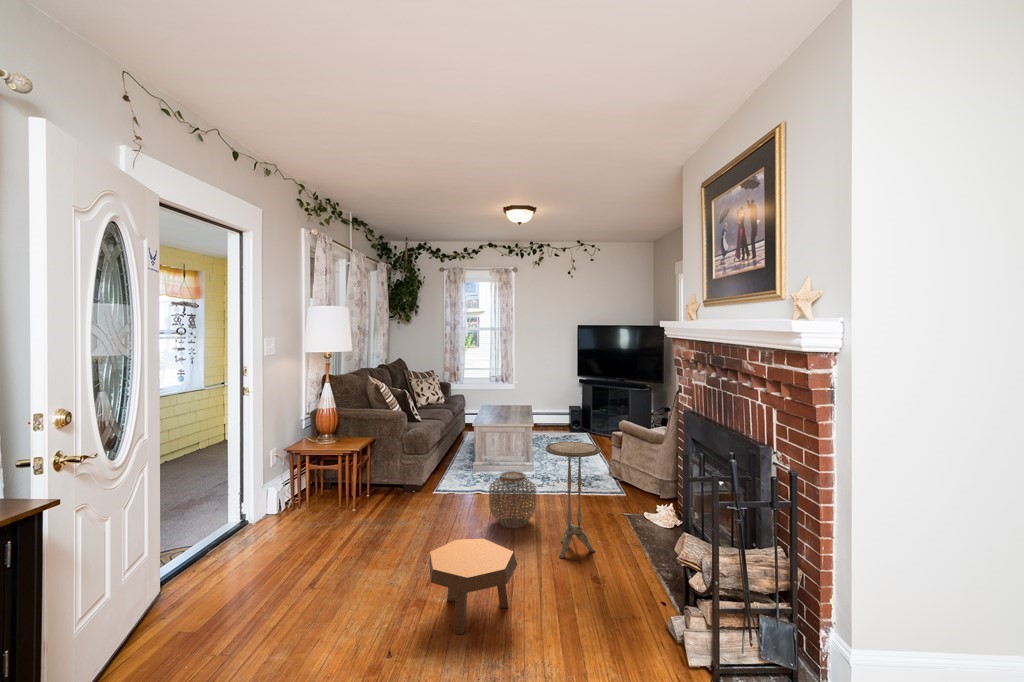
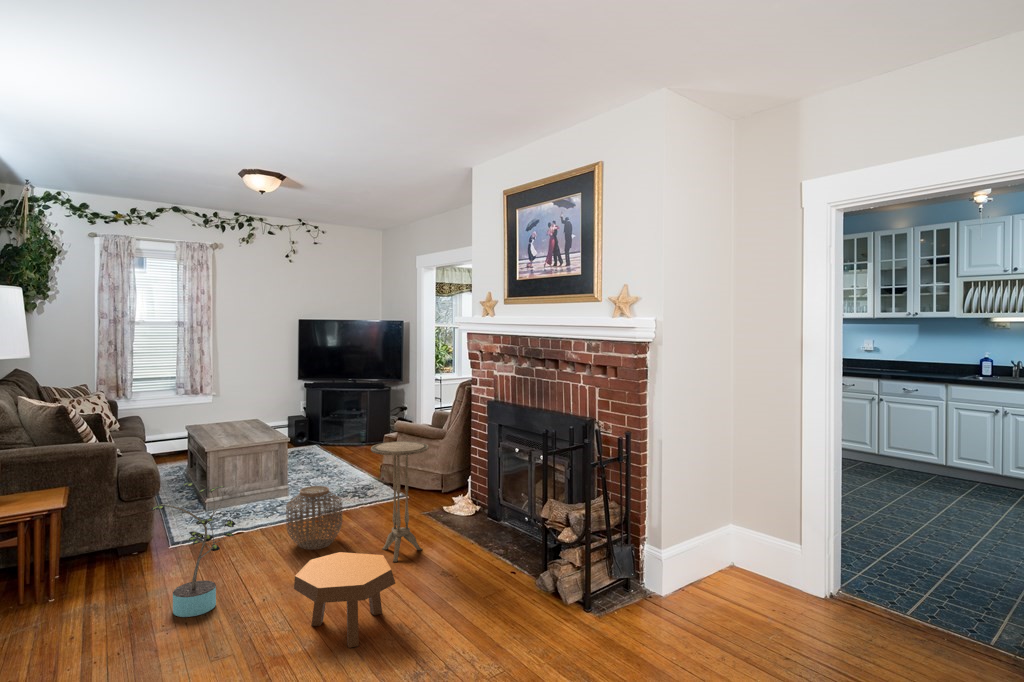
potted plant: none [360,455,419,562] -> present [151,482,235,617]

